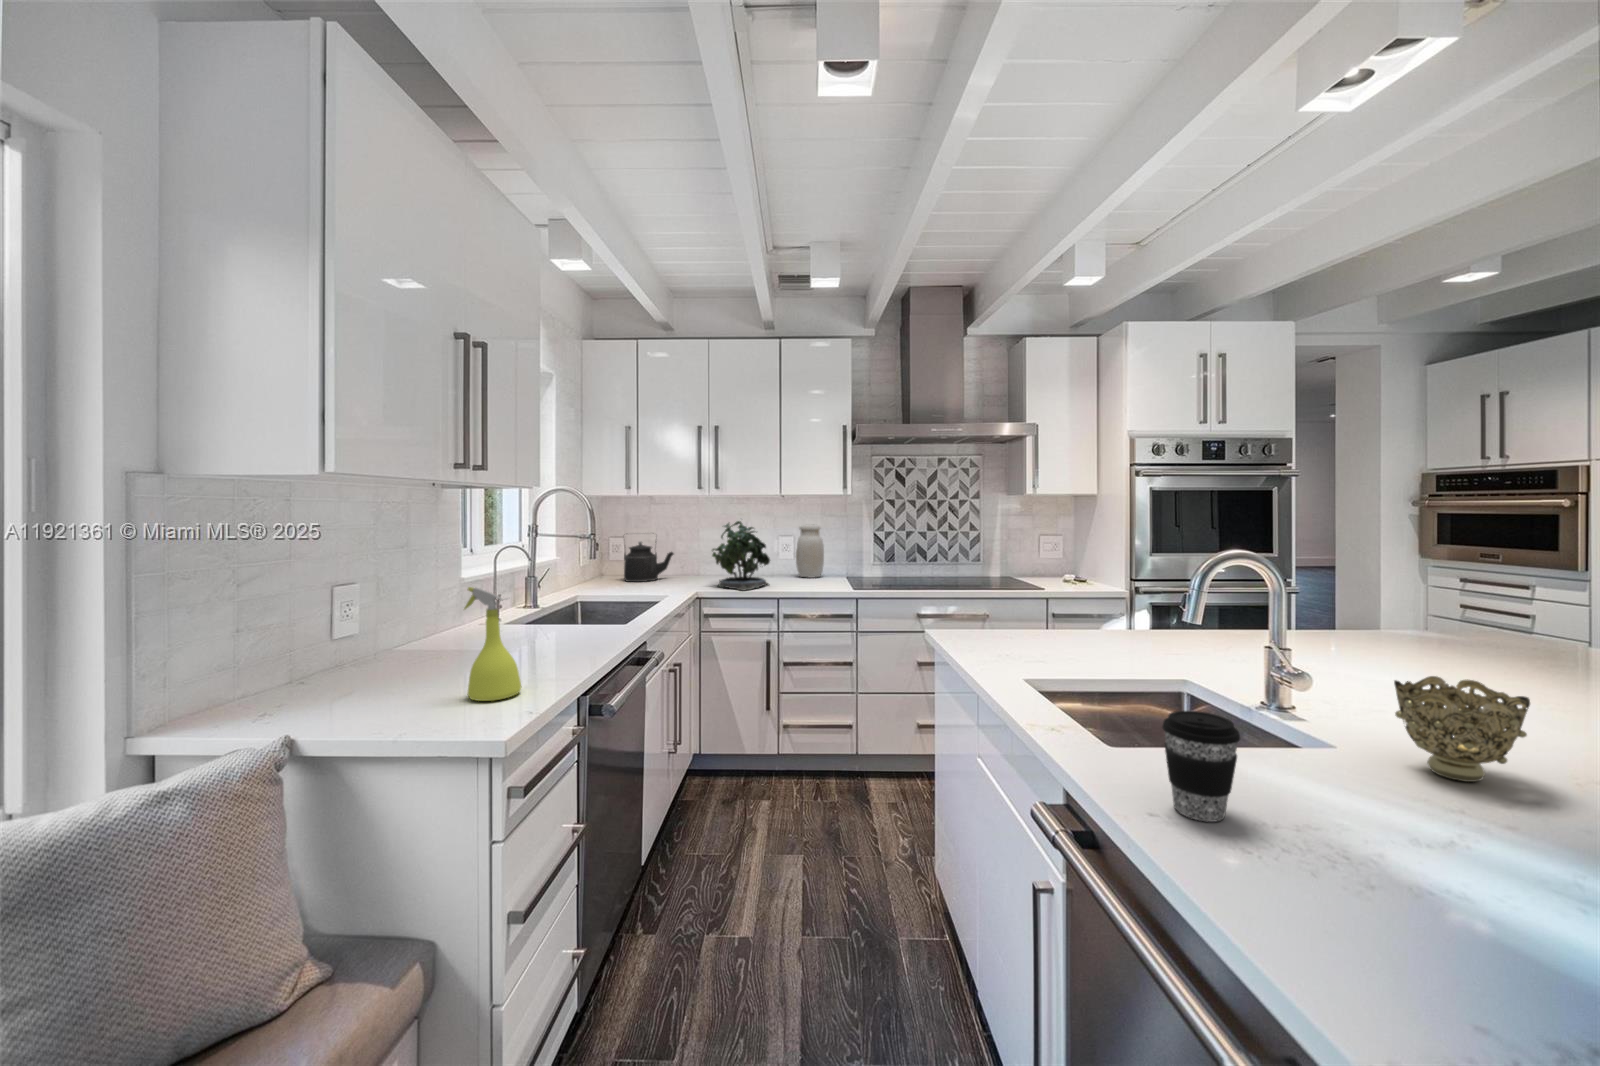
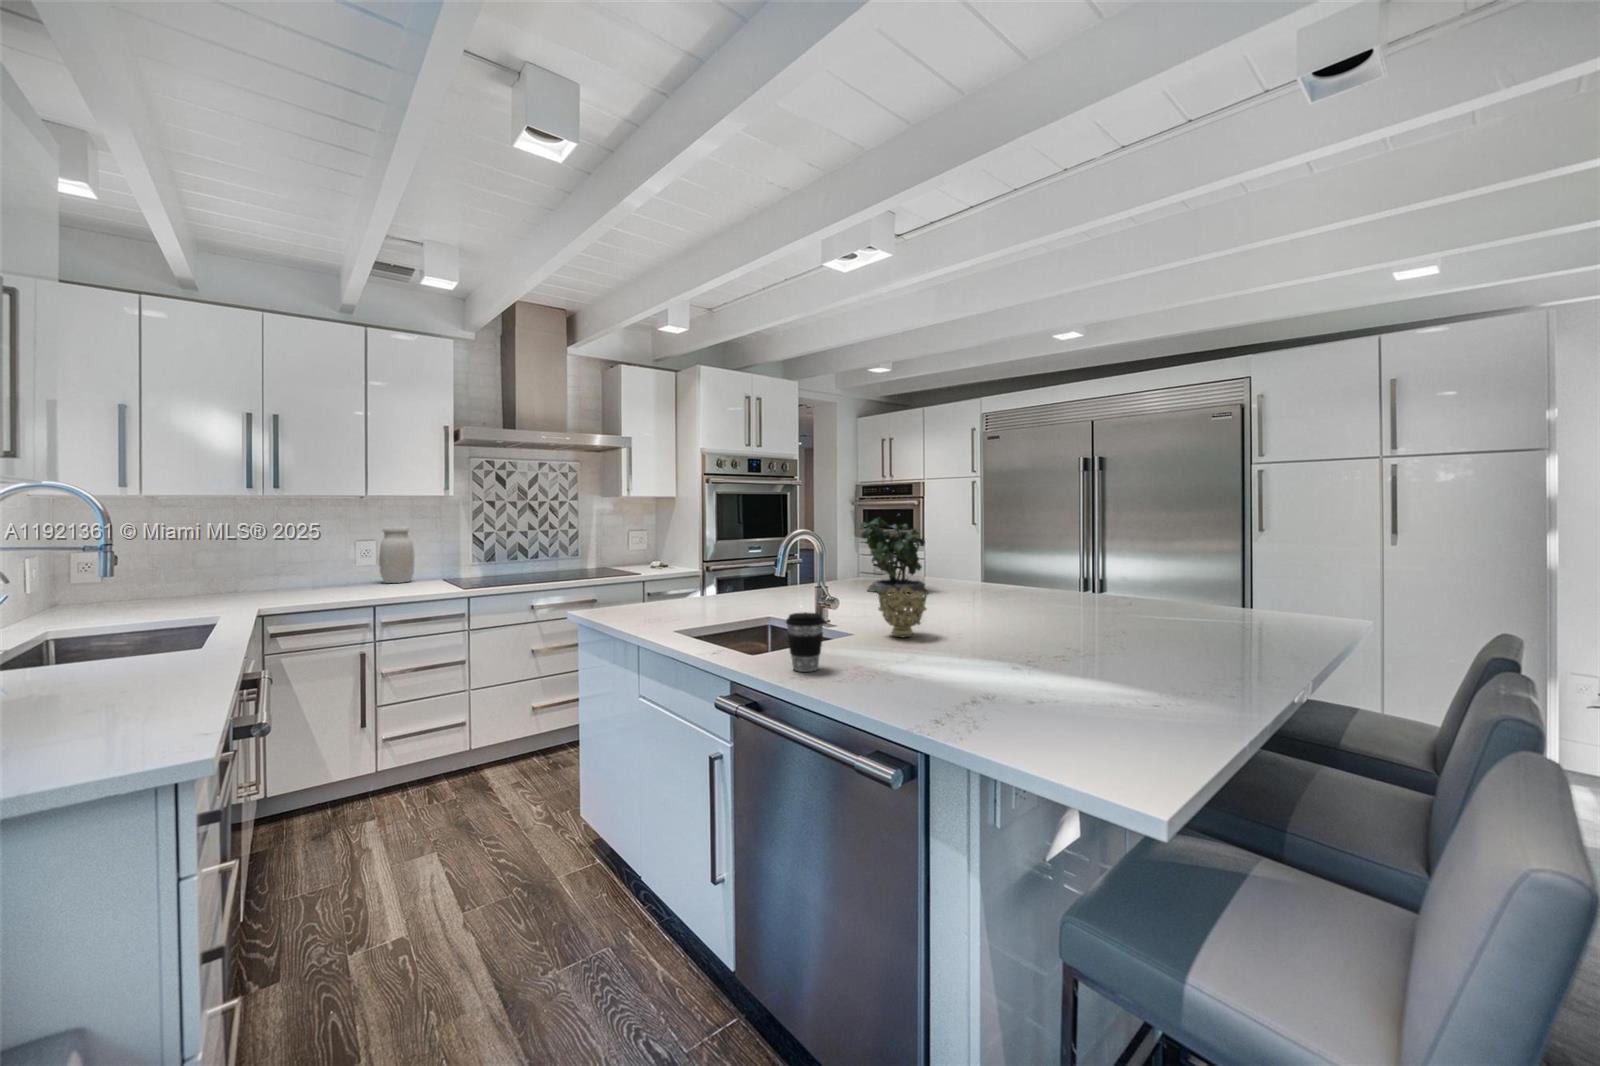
potted plant: present [712,521,770,591] -> present [860,518,926,593]
kettle: present [624,542,674,582] -> none [109,540,200,605]
spray bottle: present [464,587,522,701] -> none [44,590,141,727]

